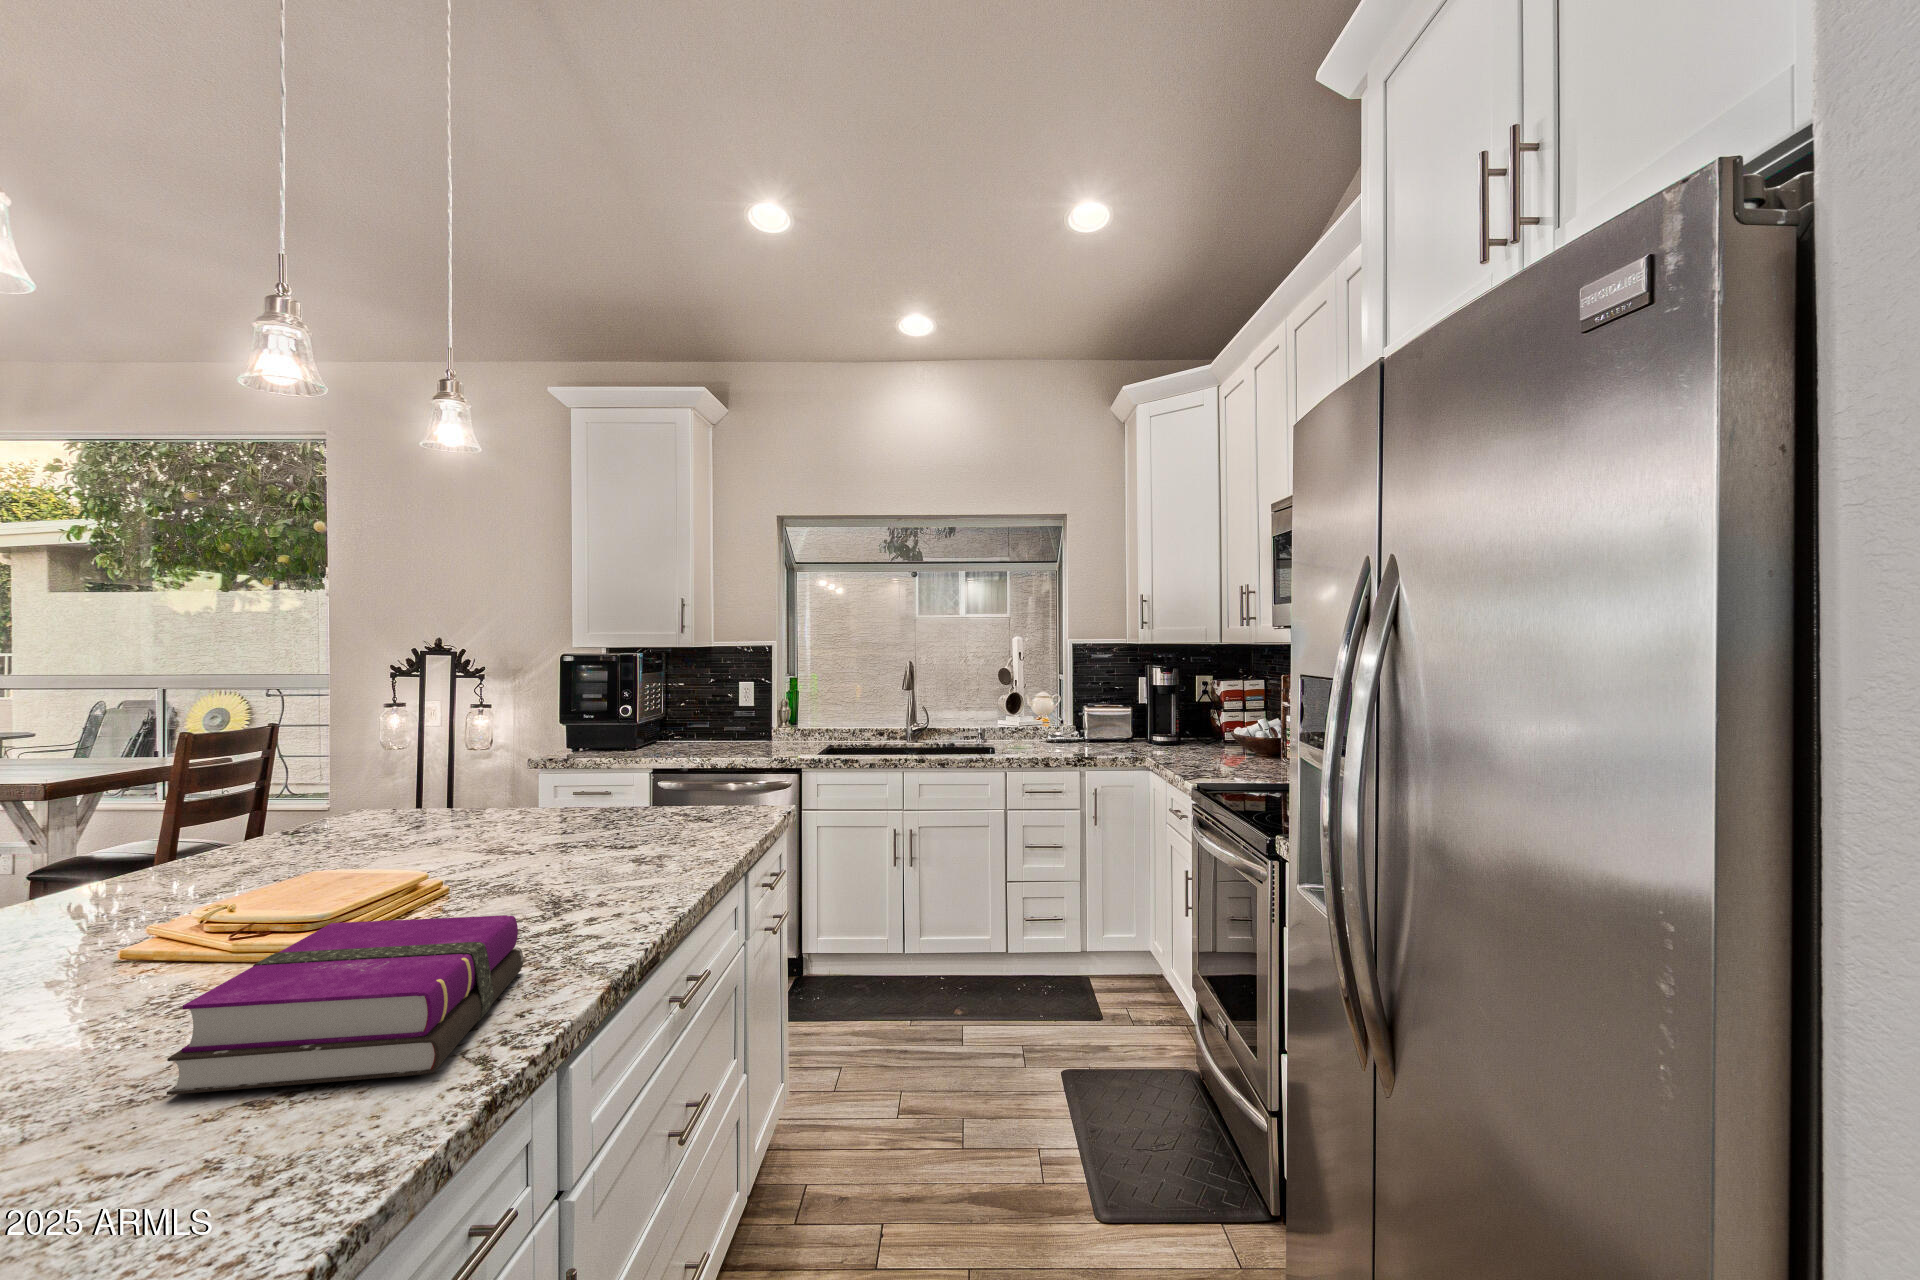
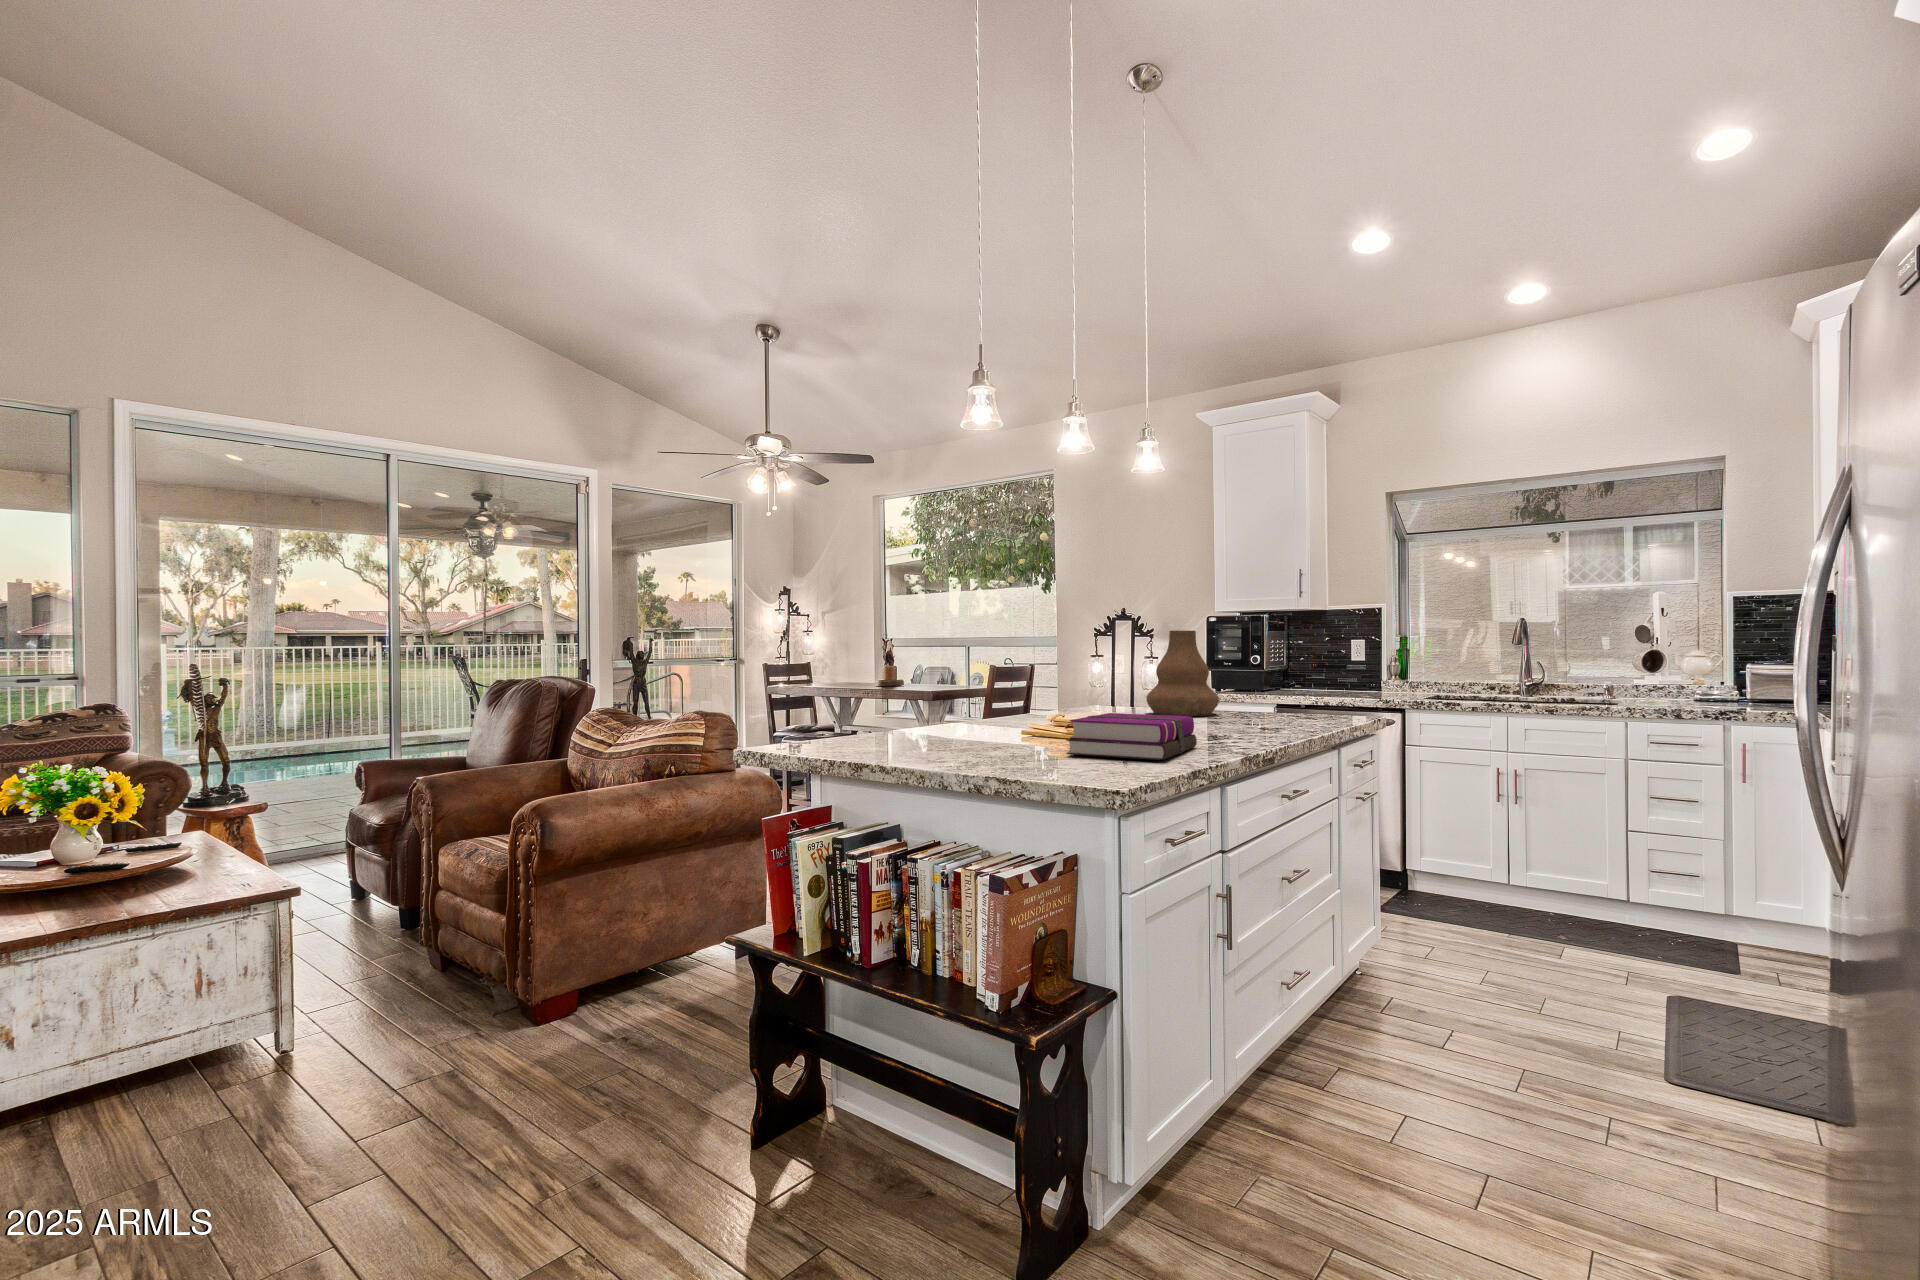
vase: none [450,703,573,843] -> present [1147,631,1219,716]

